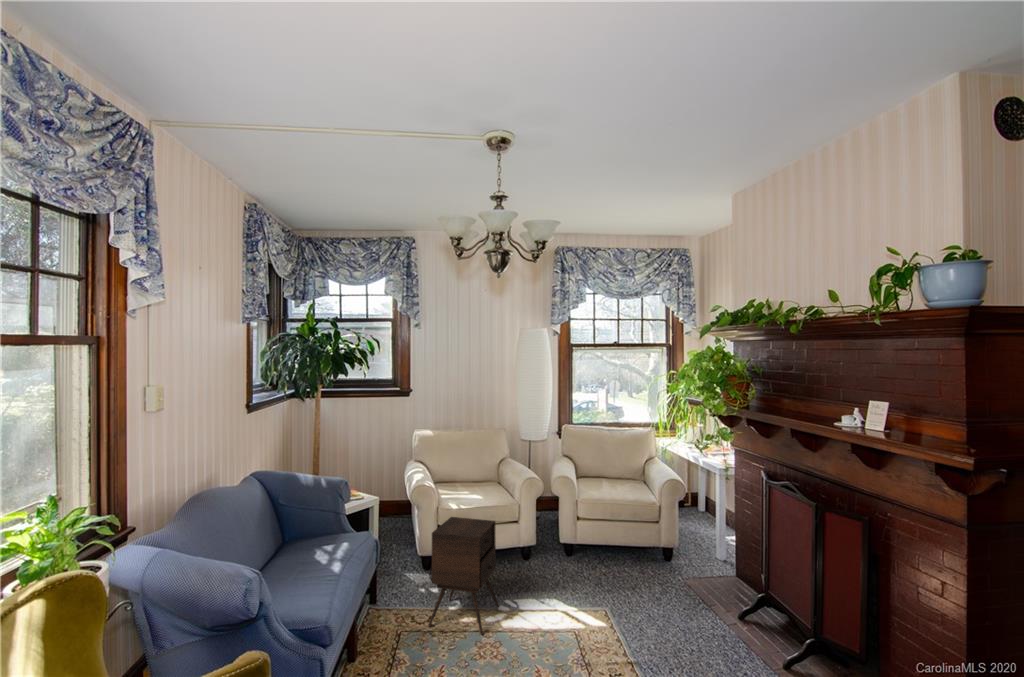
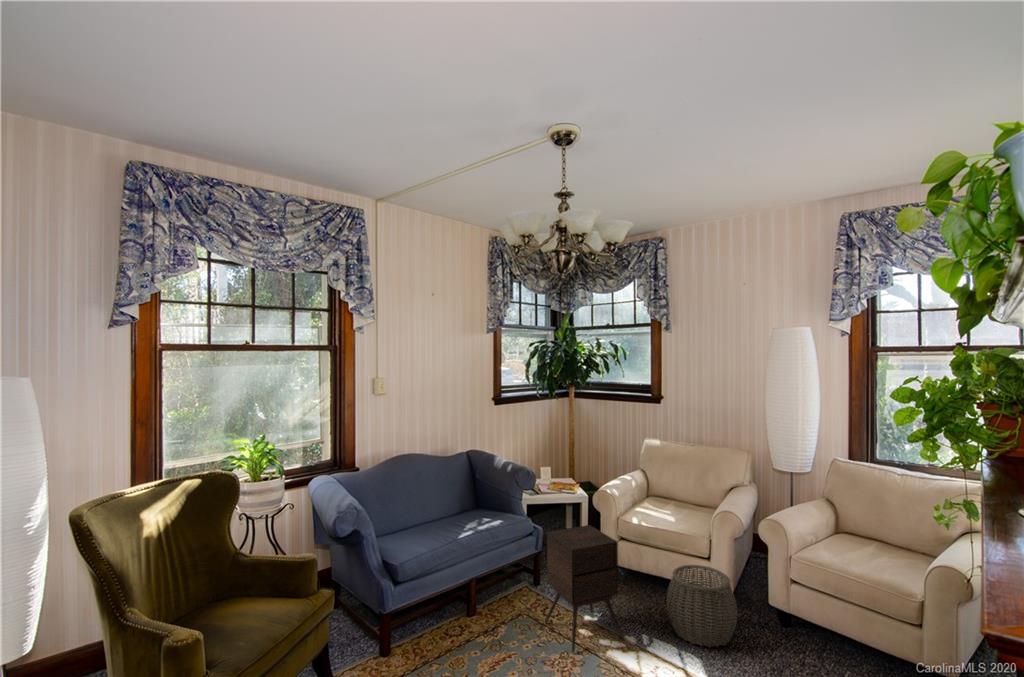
woven basket: none [508,525,563,588] -> present [667,565,738,647]

